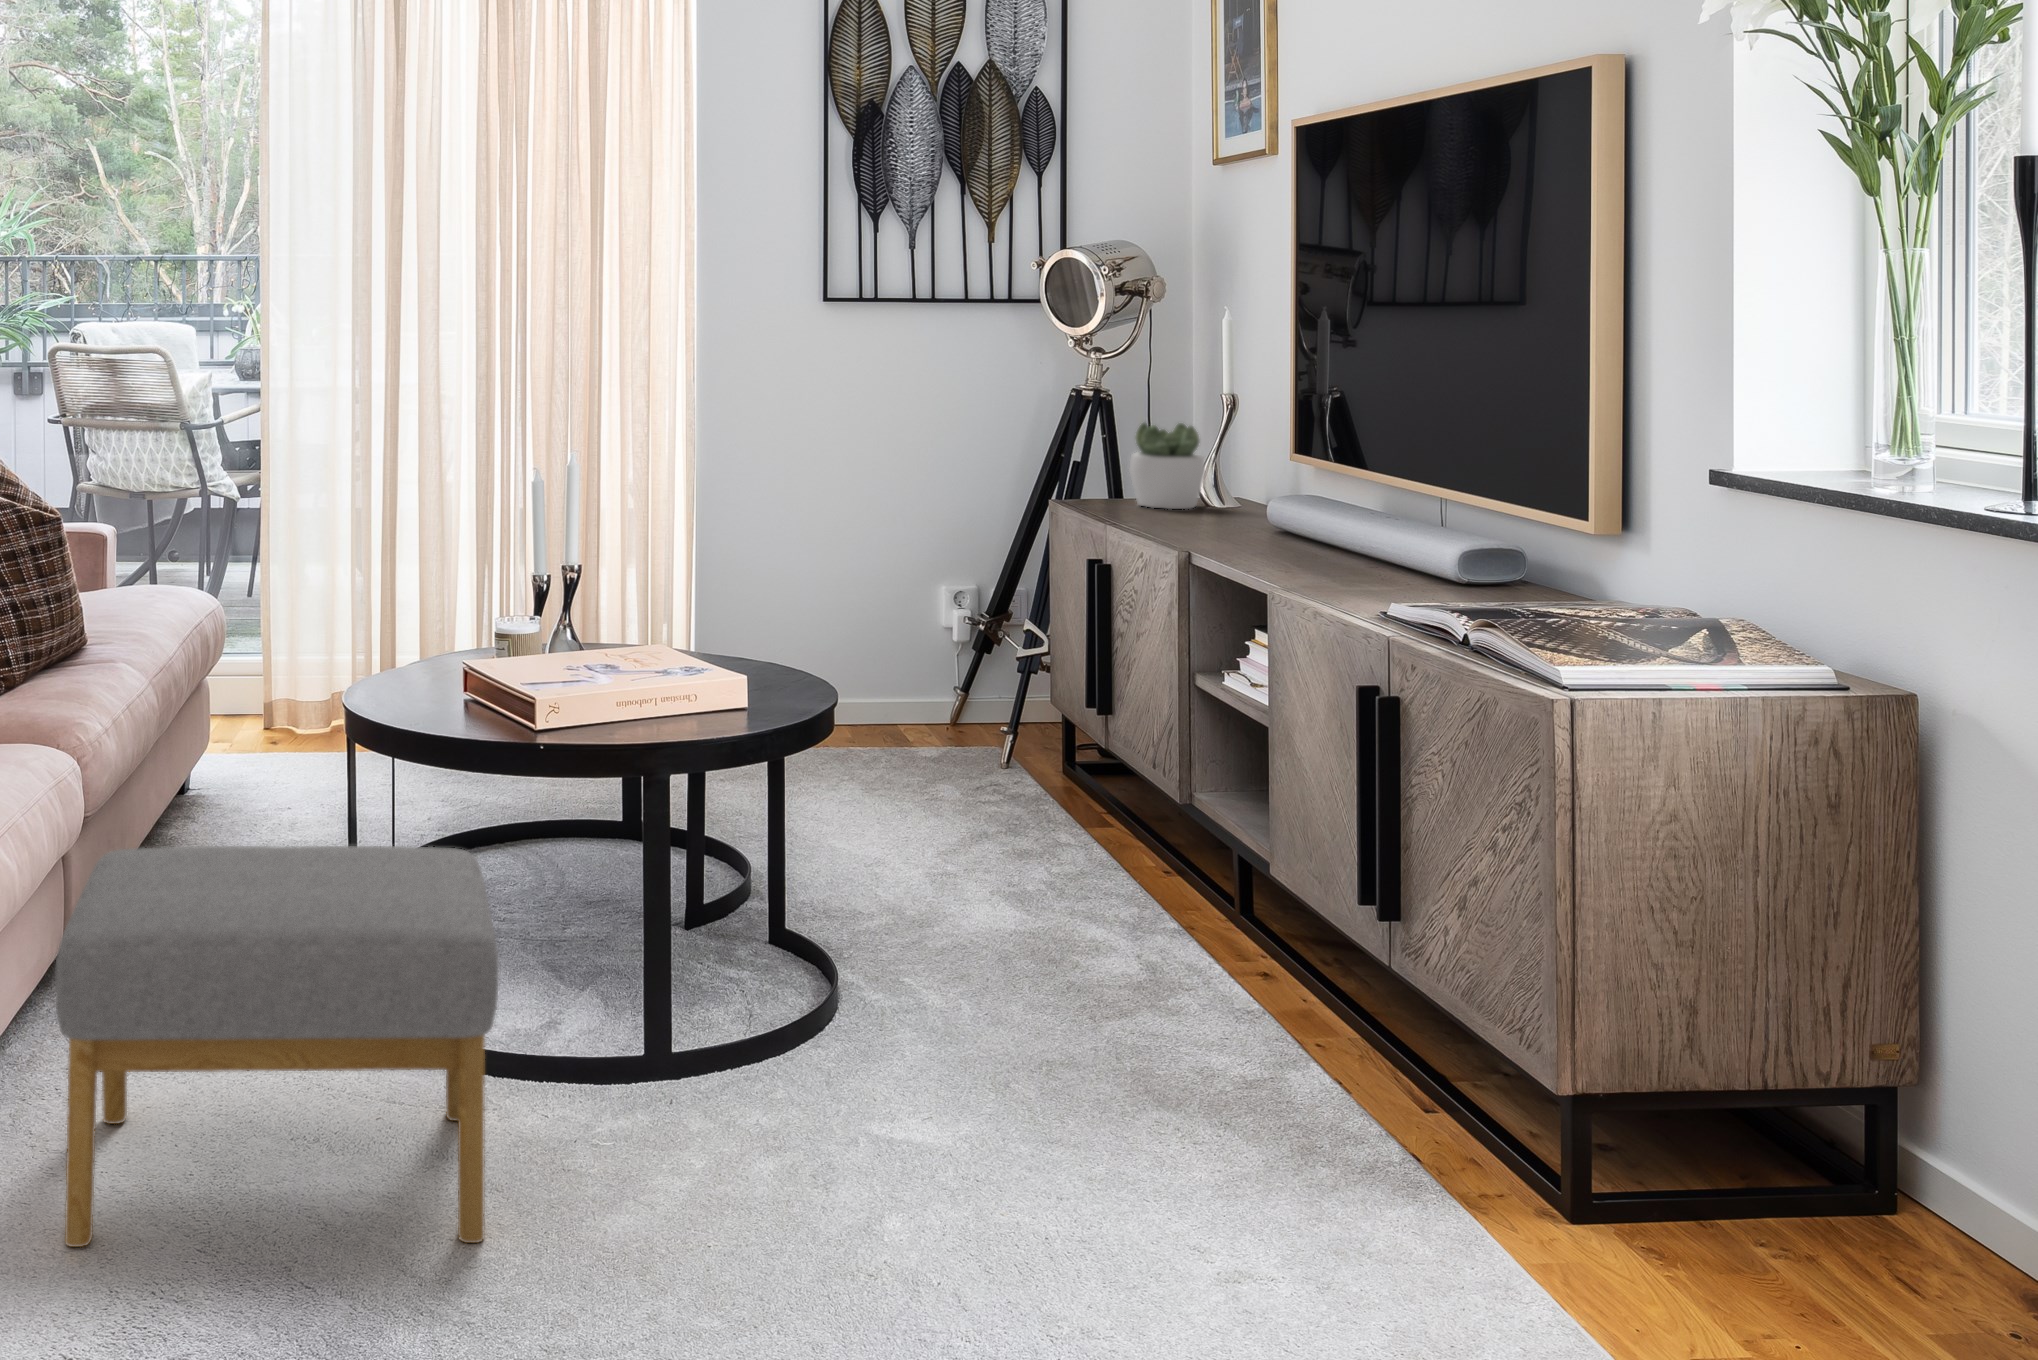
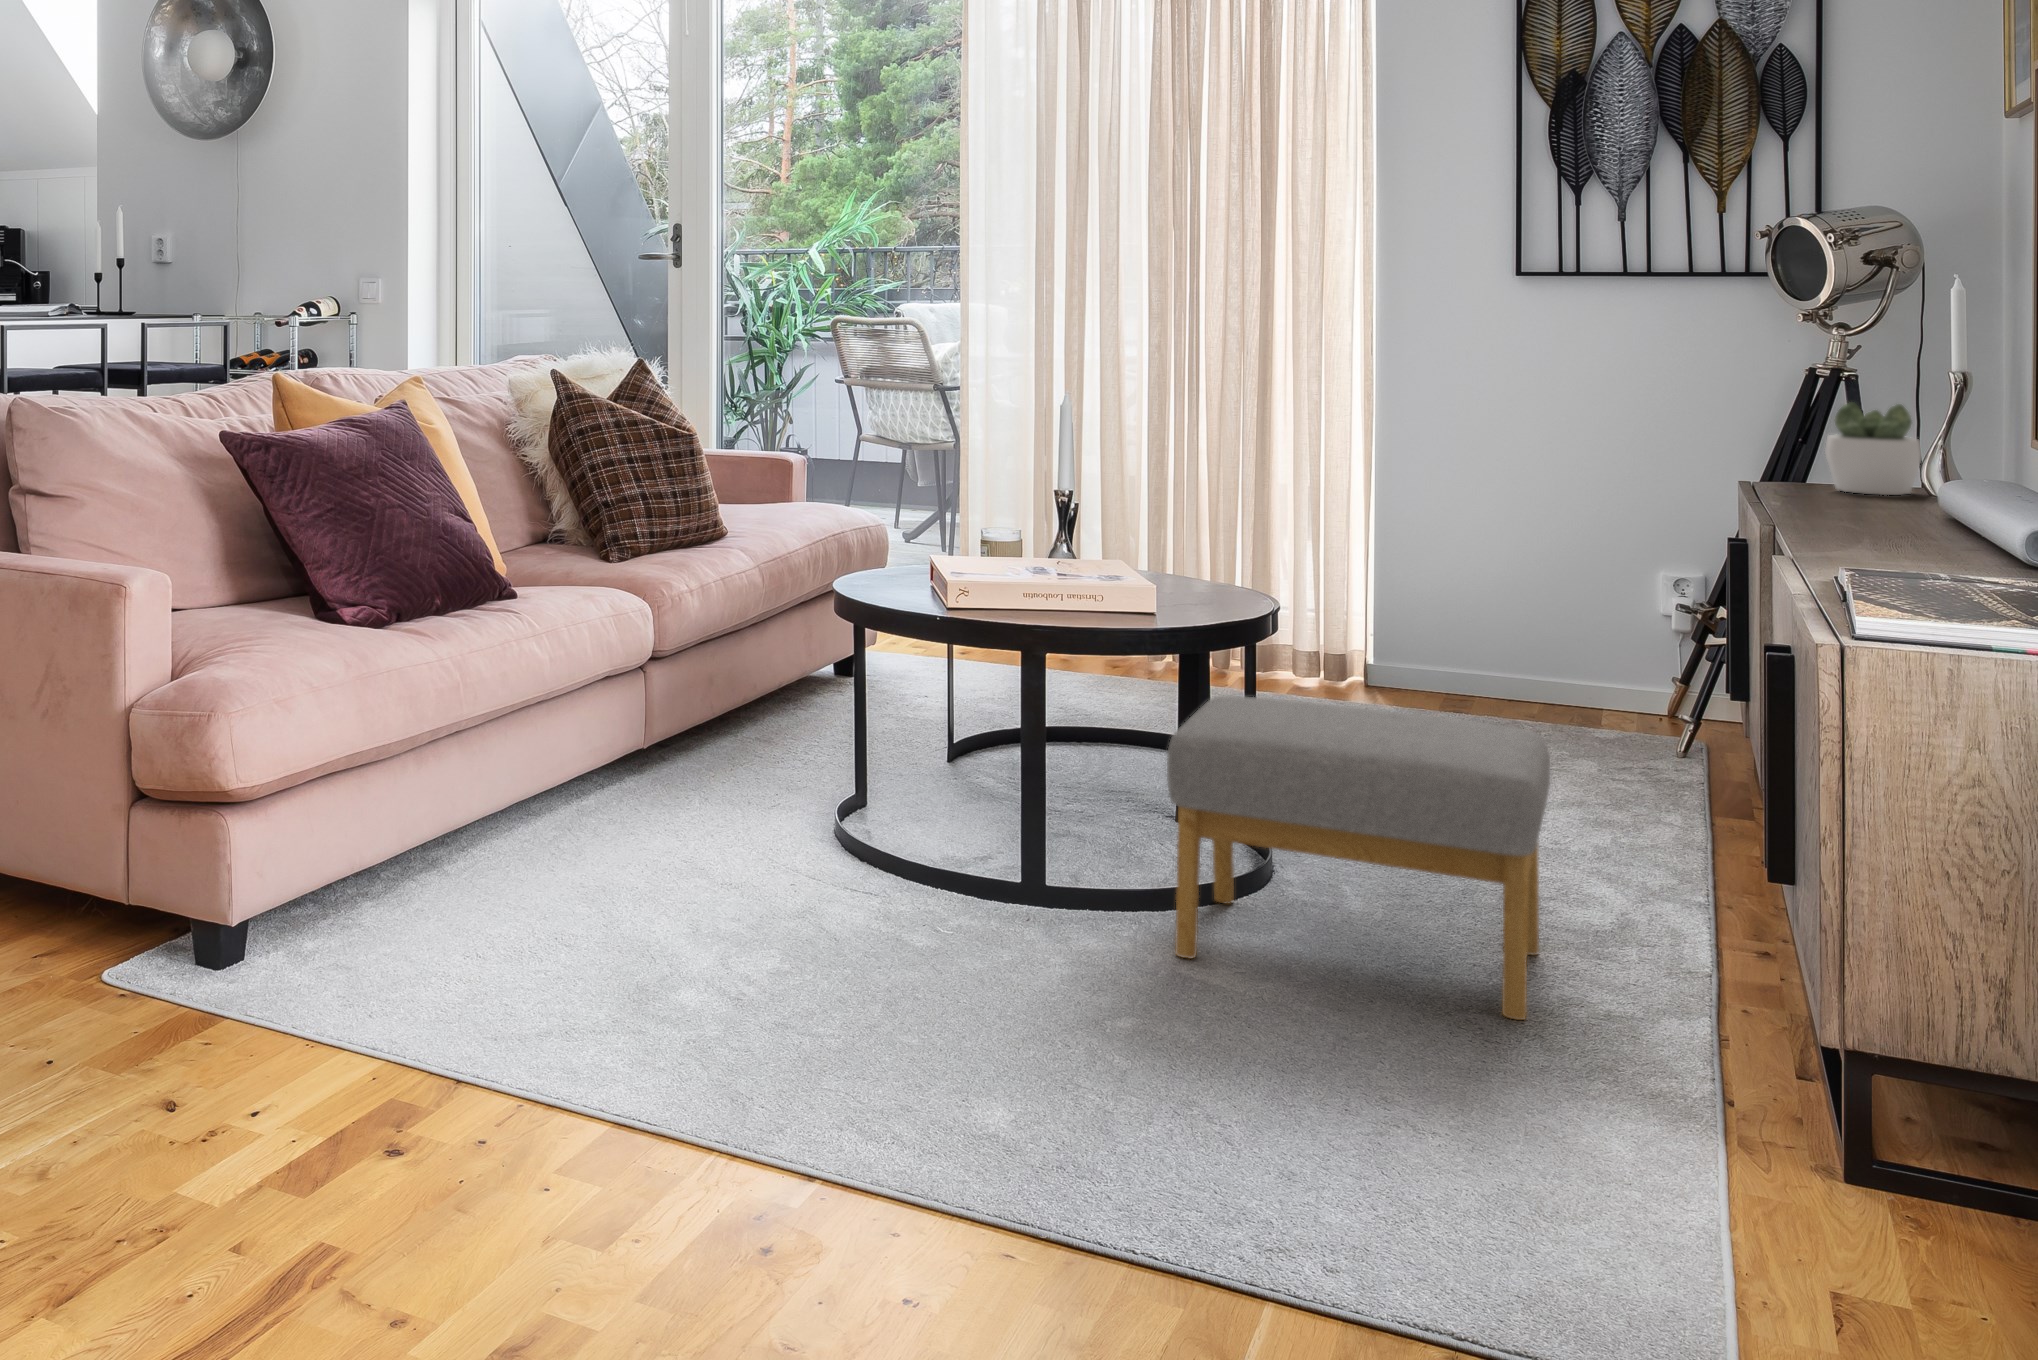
footstool: present [55,846,498,1247] -> present [1167,696,1550,1020]

